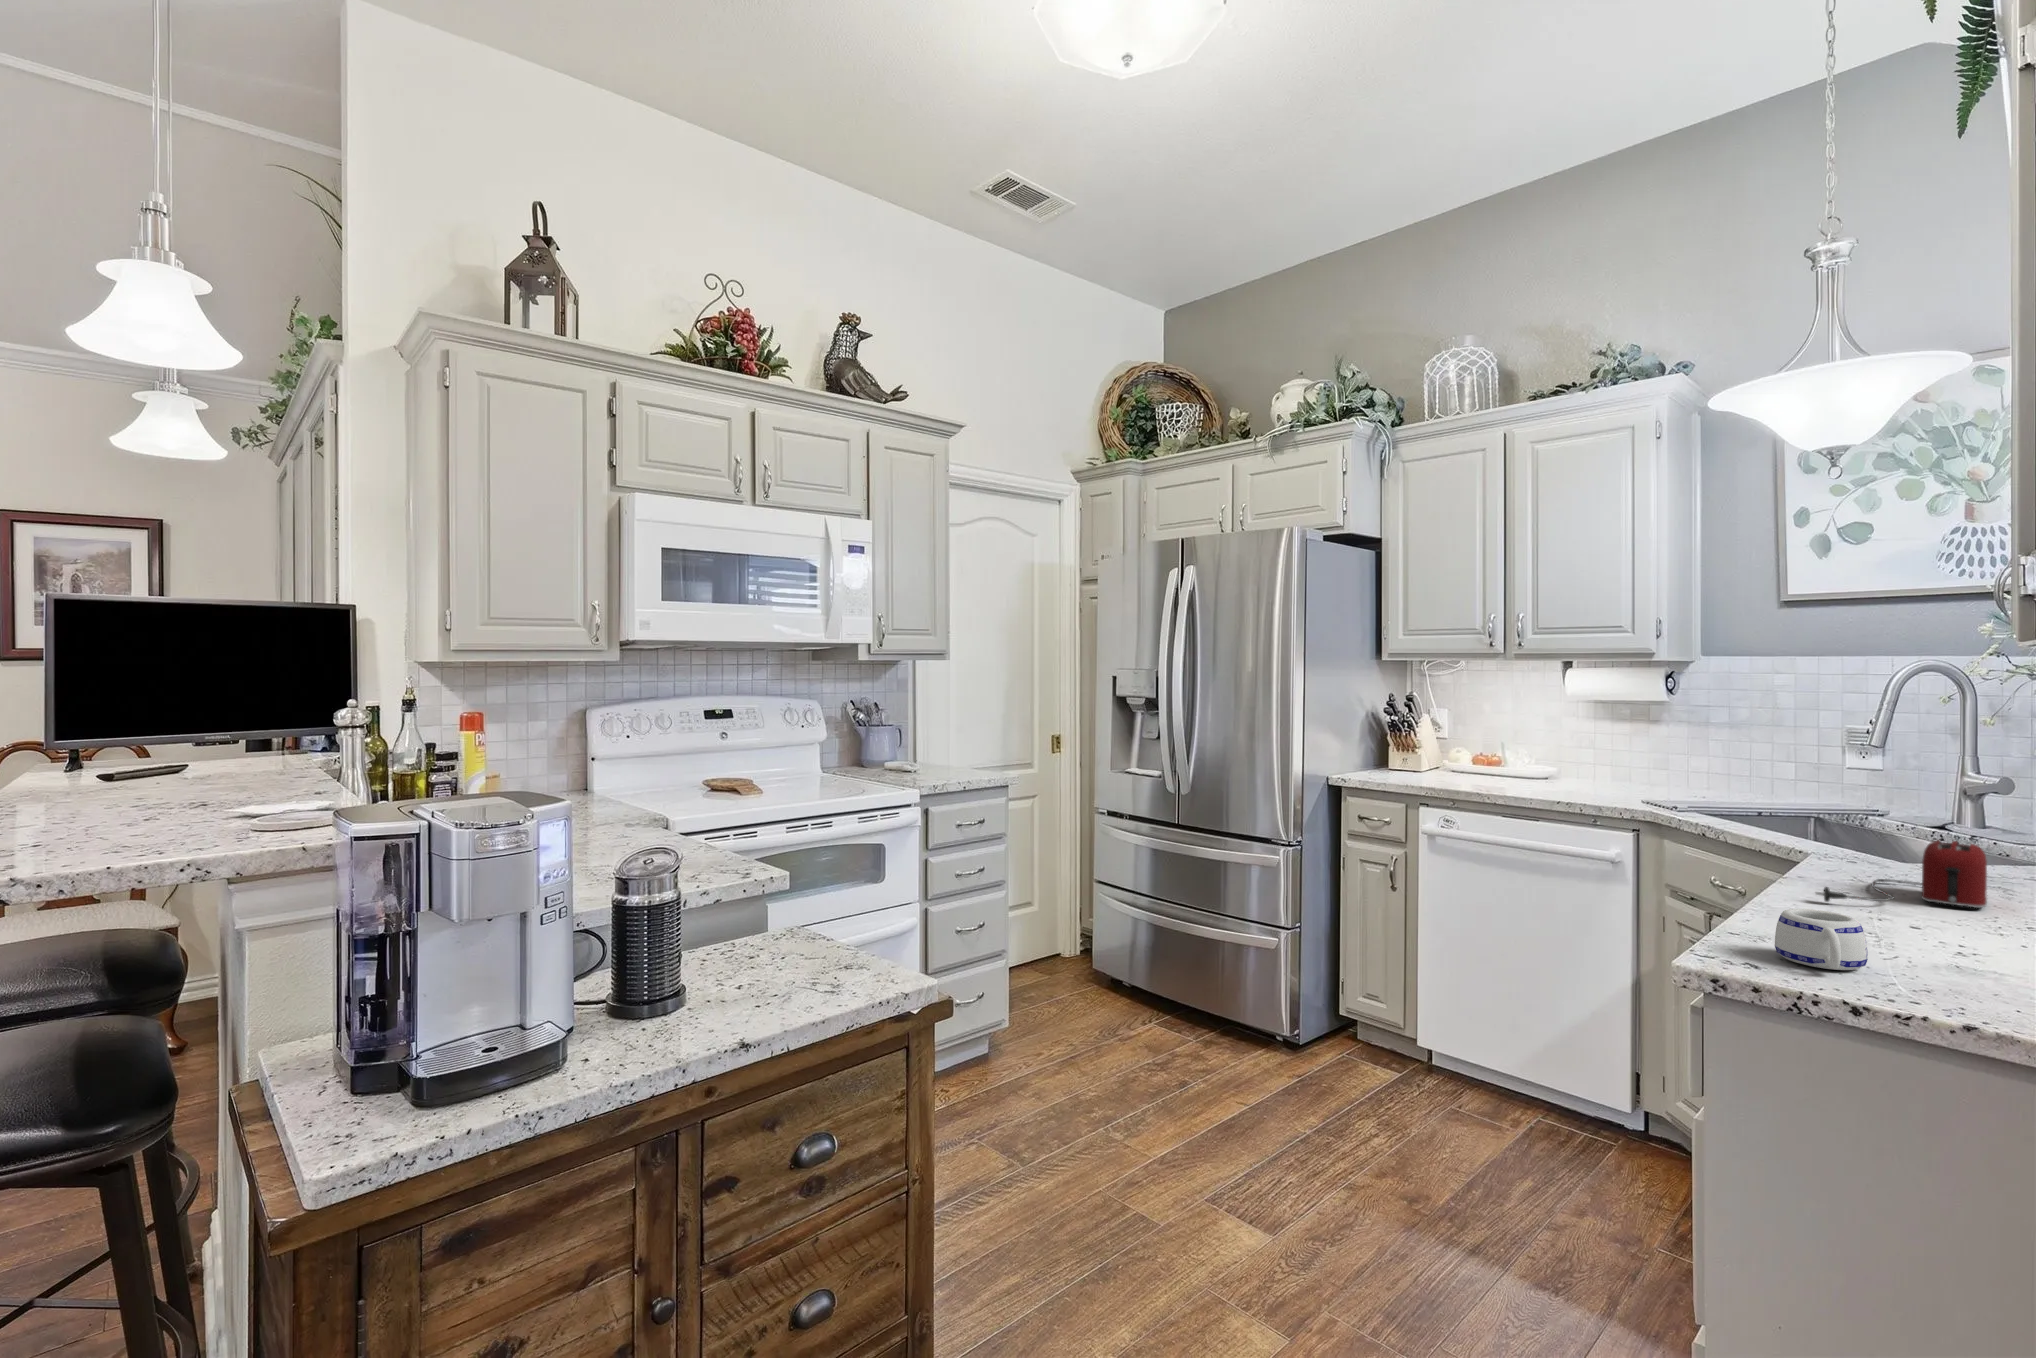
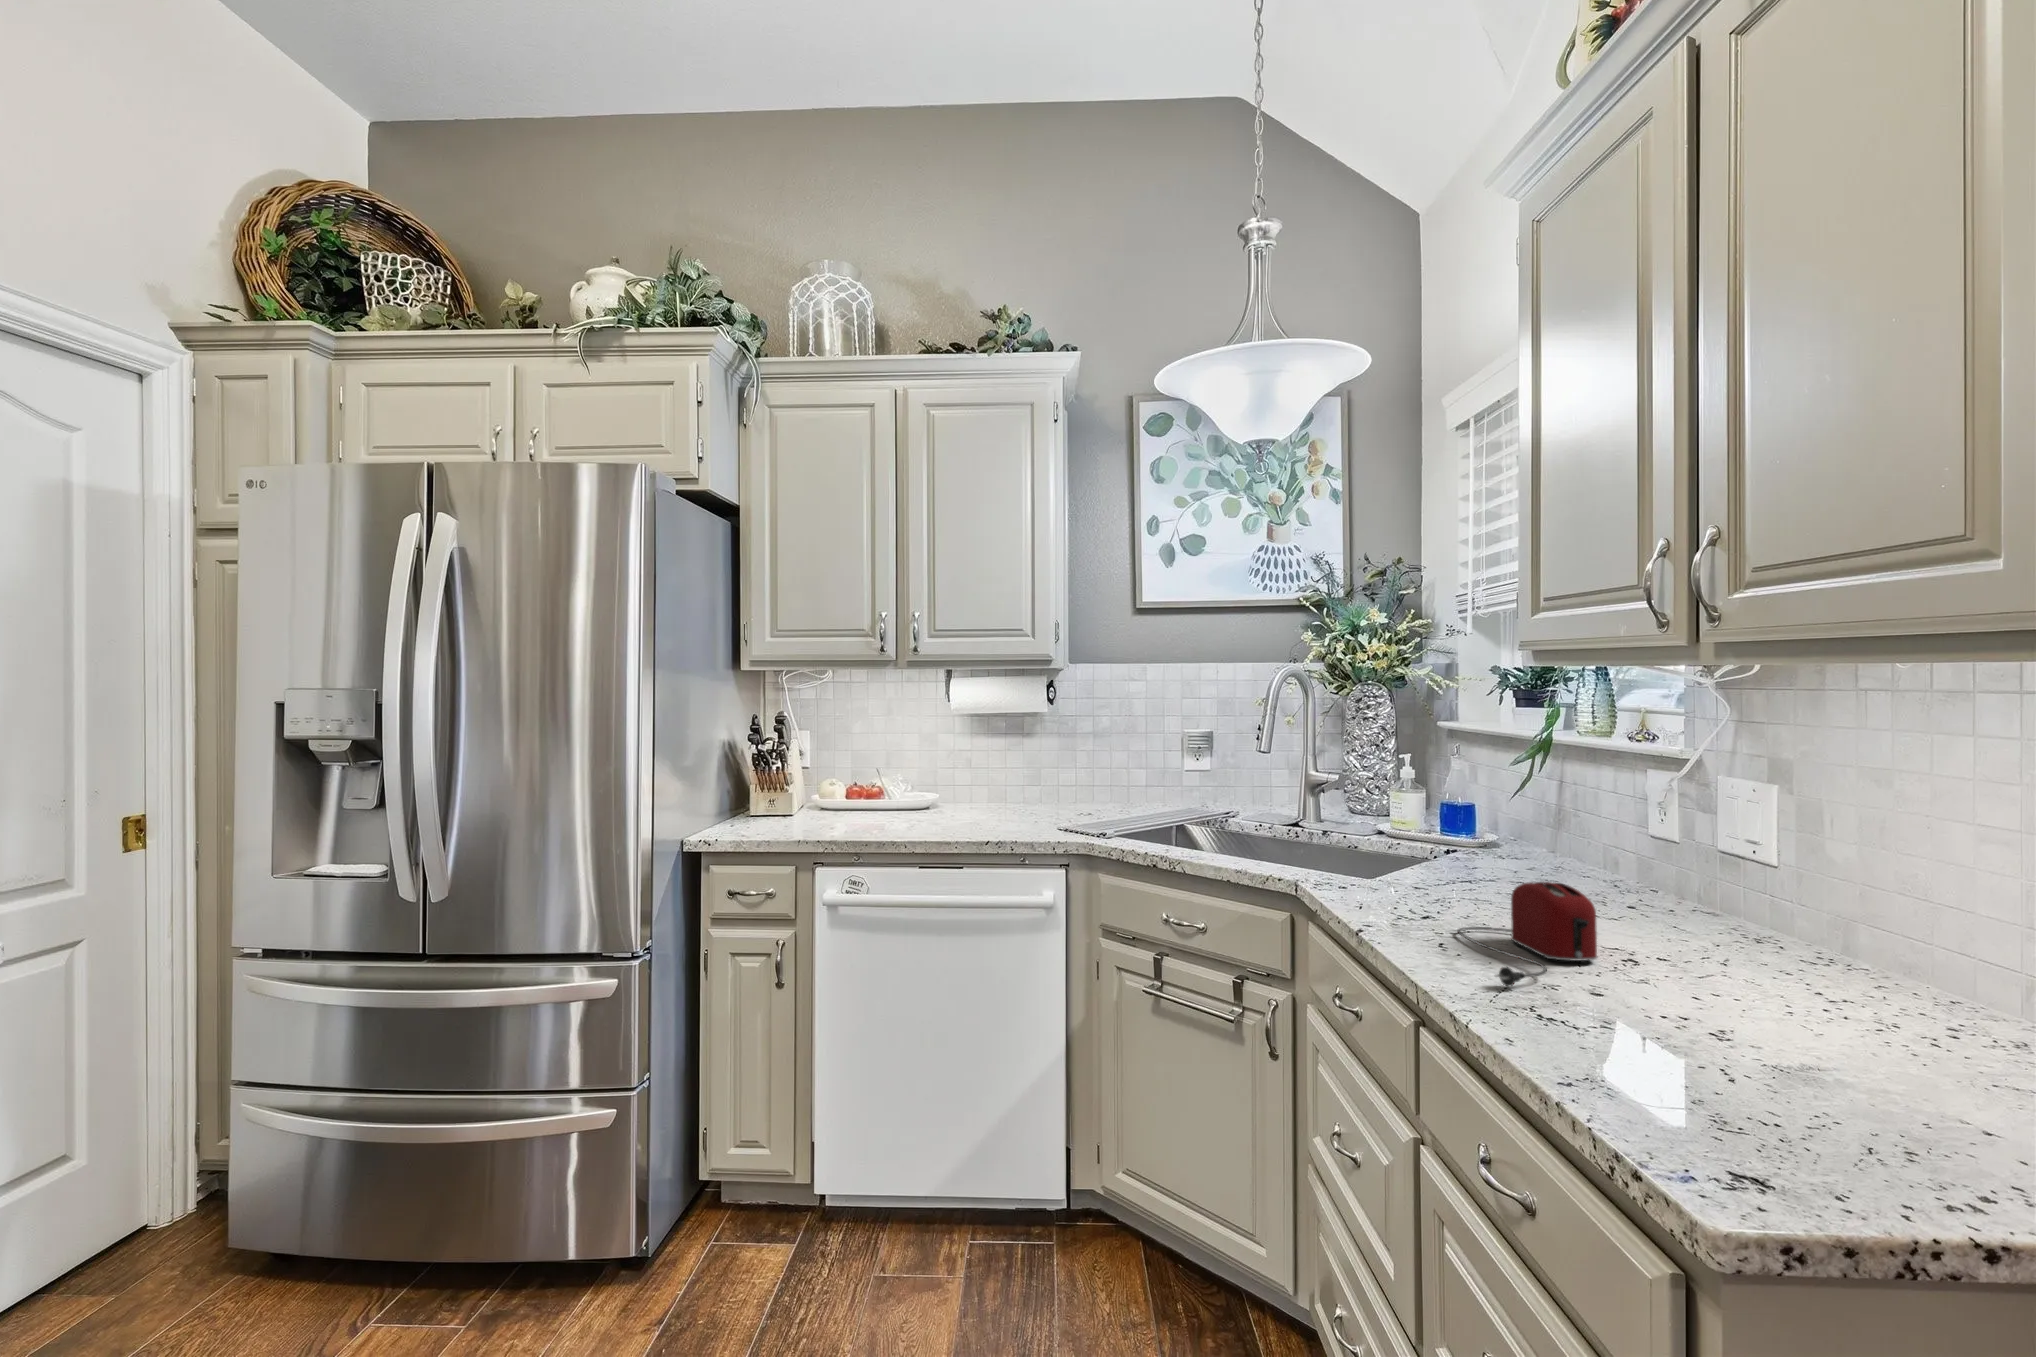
mug: present [1775,909,1868,970] -> none [1709,1055,1872,1167]

